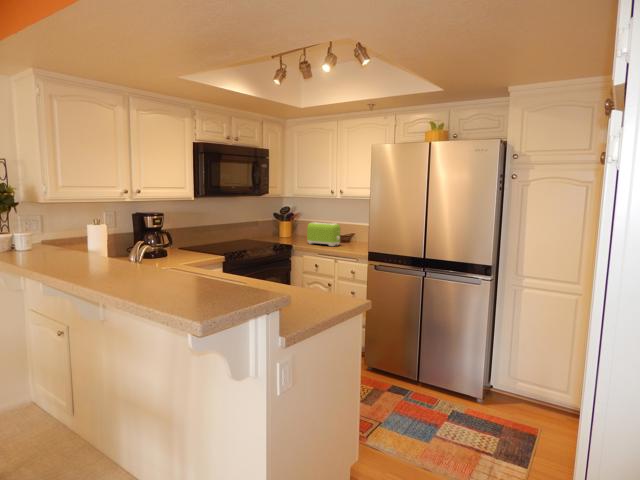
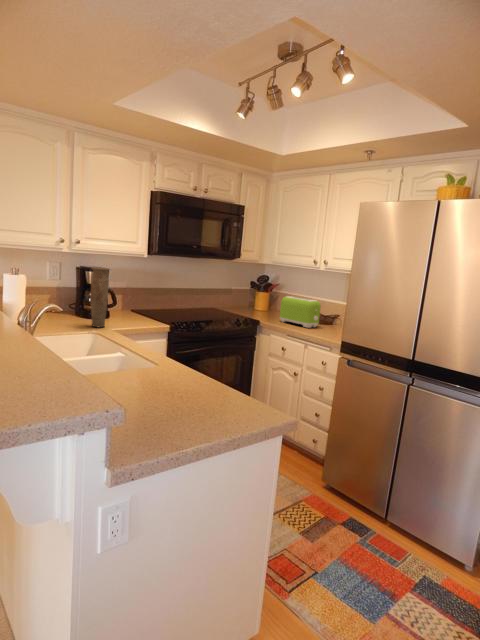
vase: none [160,212,177,264] -> present [91,268,110,327]

